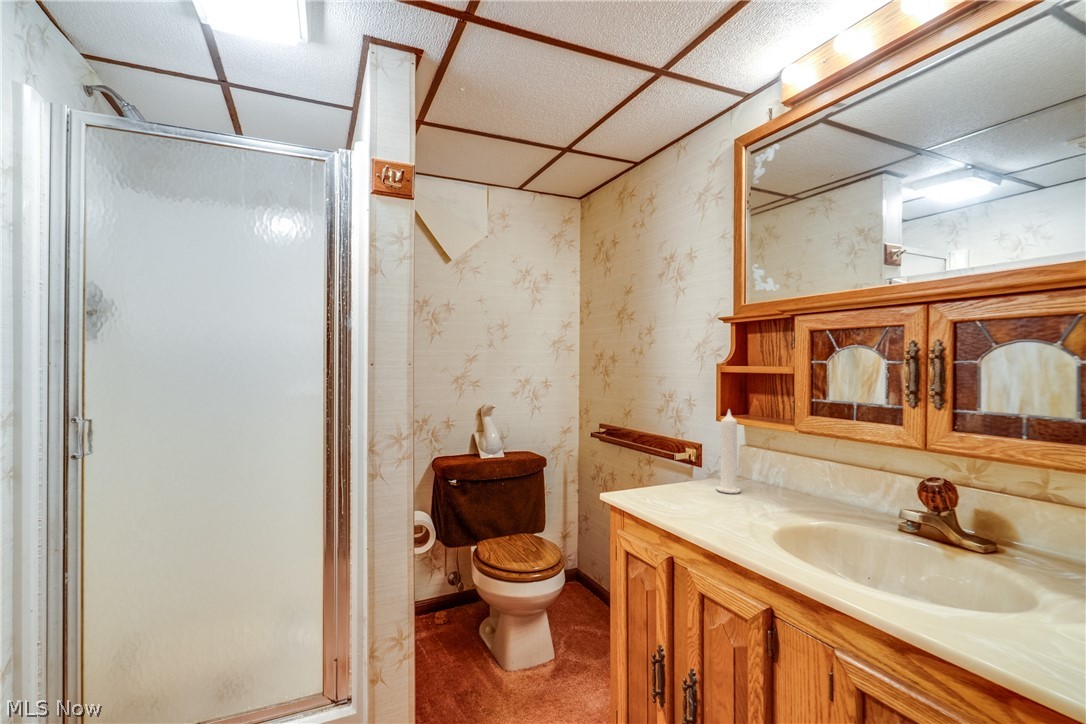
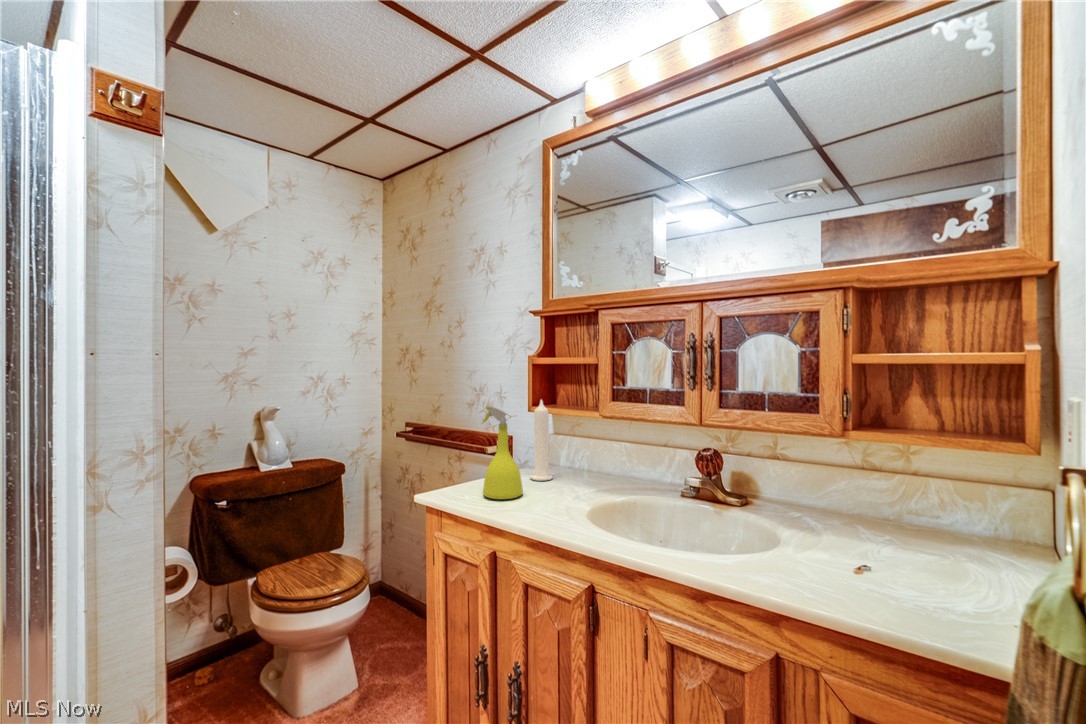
spray bottle: none [663,413,705,507] -> present [482,406,523,499]

